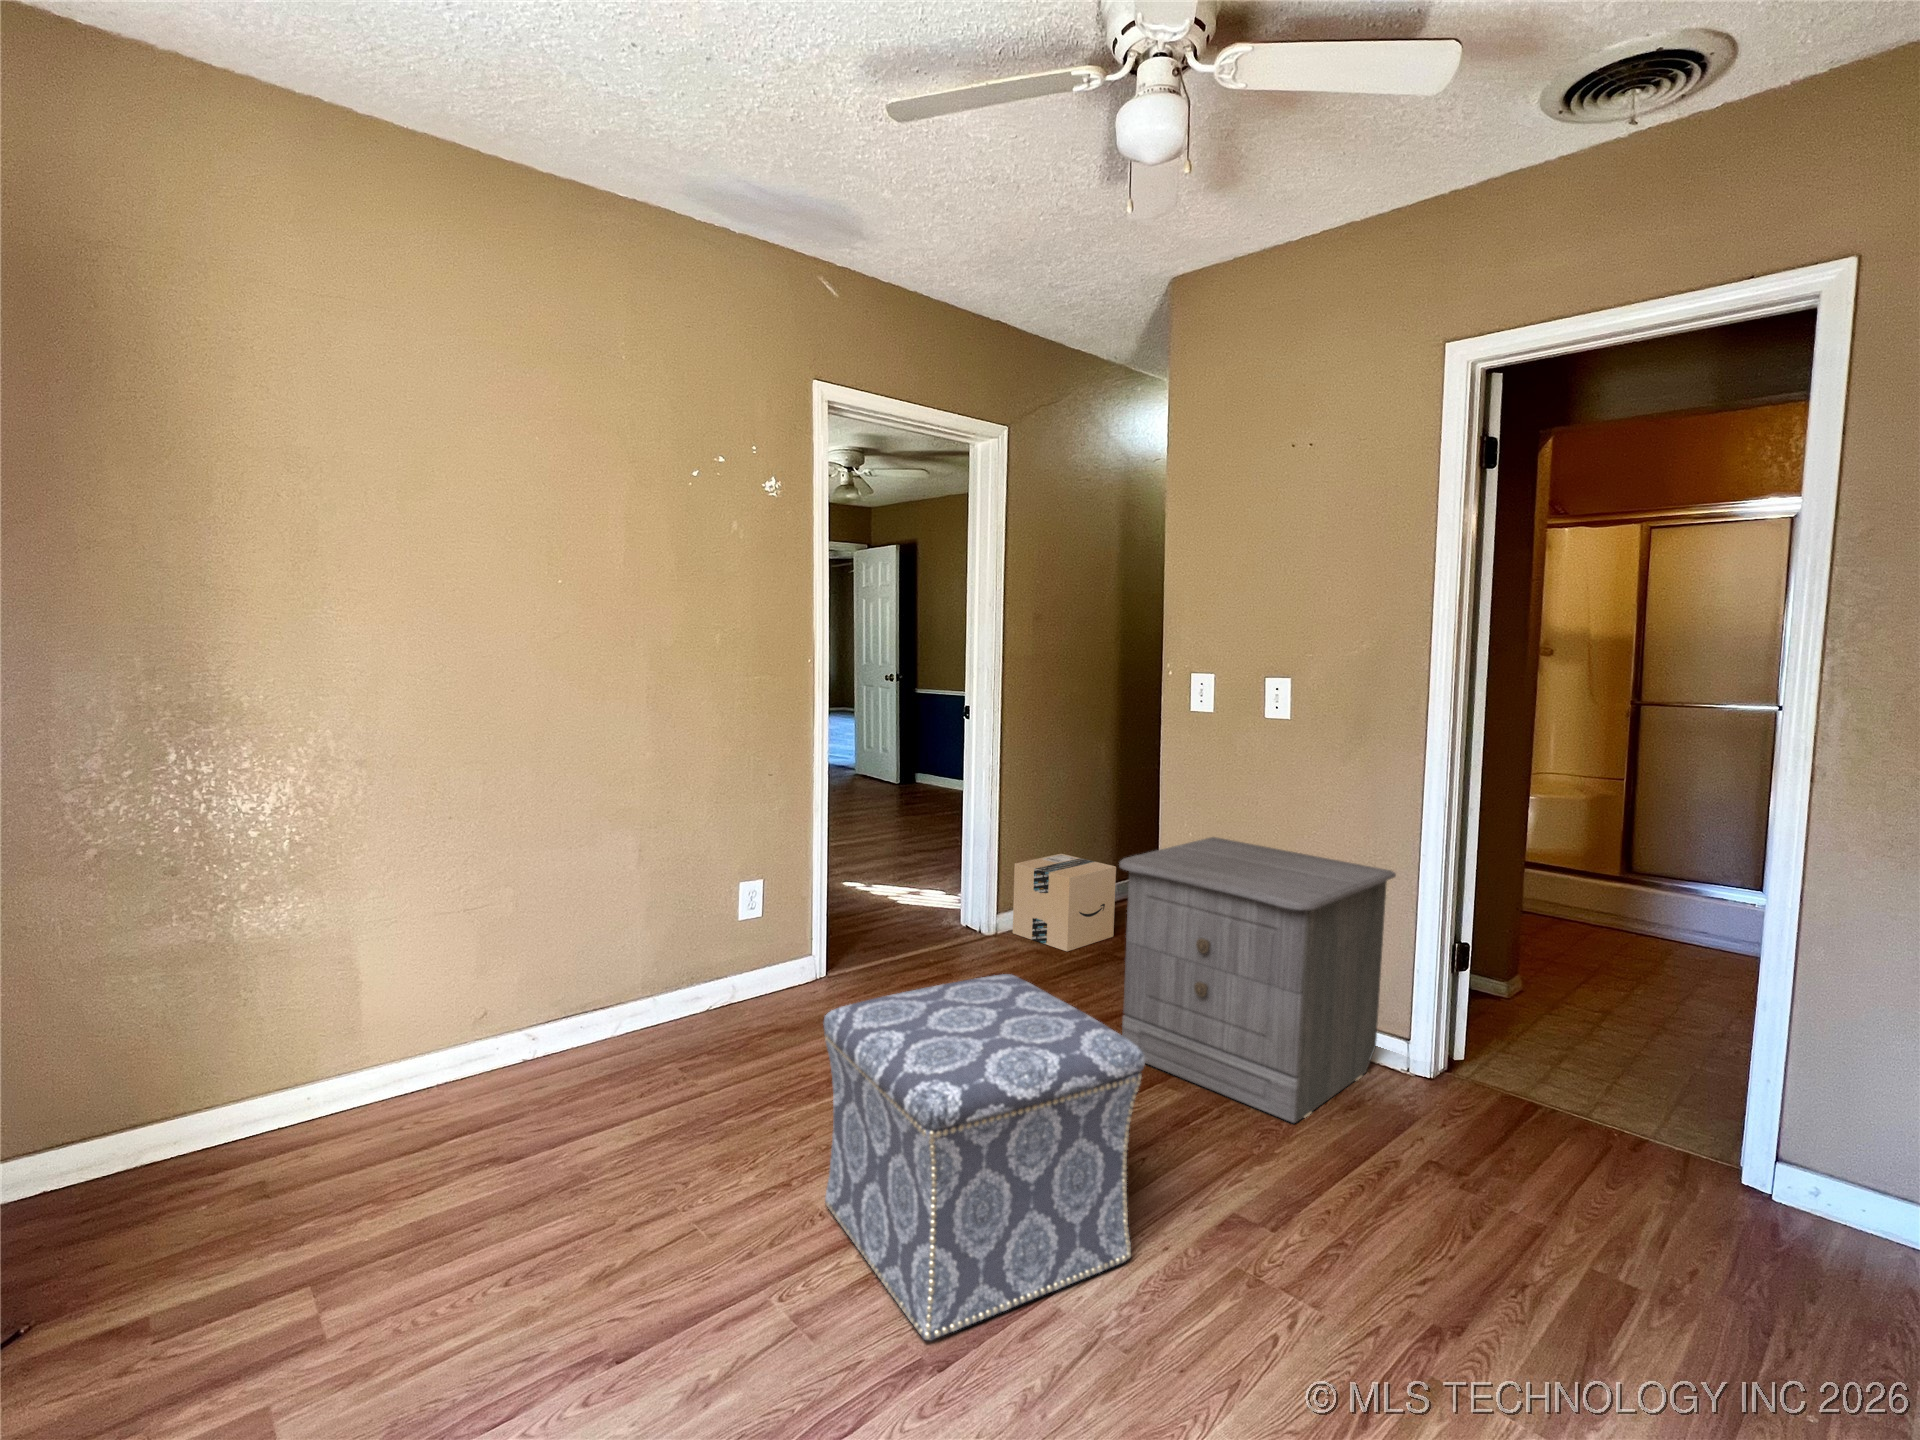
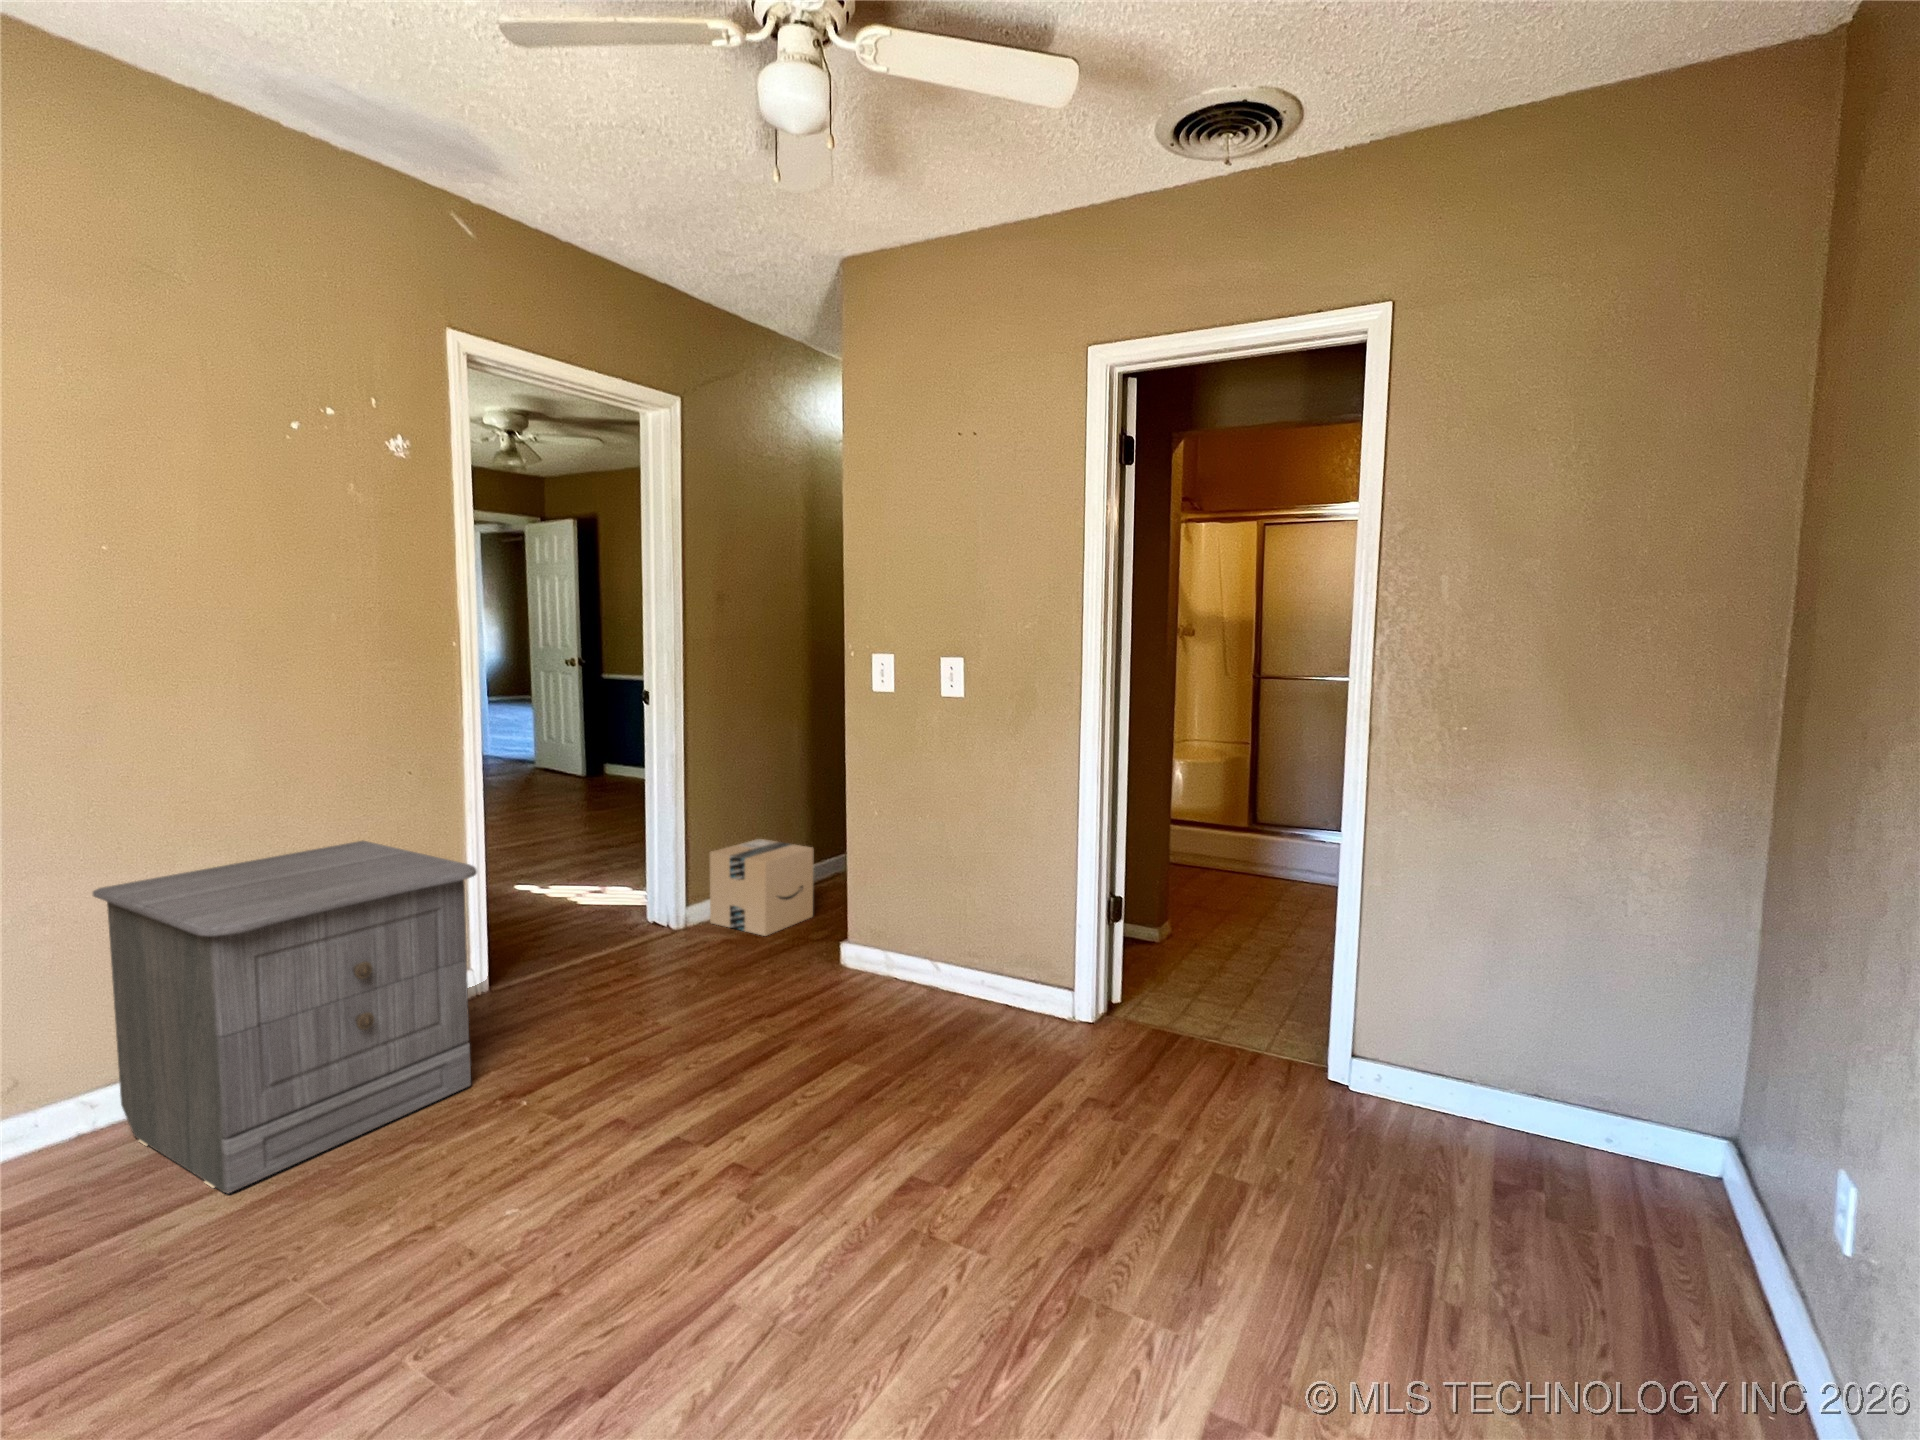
nightstand: present [1119,837,1396,1123] -> present [93,841,477,1193]
ottoman: present [823,974,1145,1340] -> none [462,968,817,1373]

